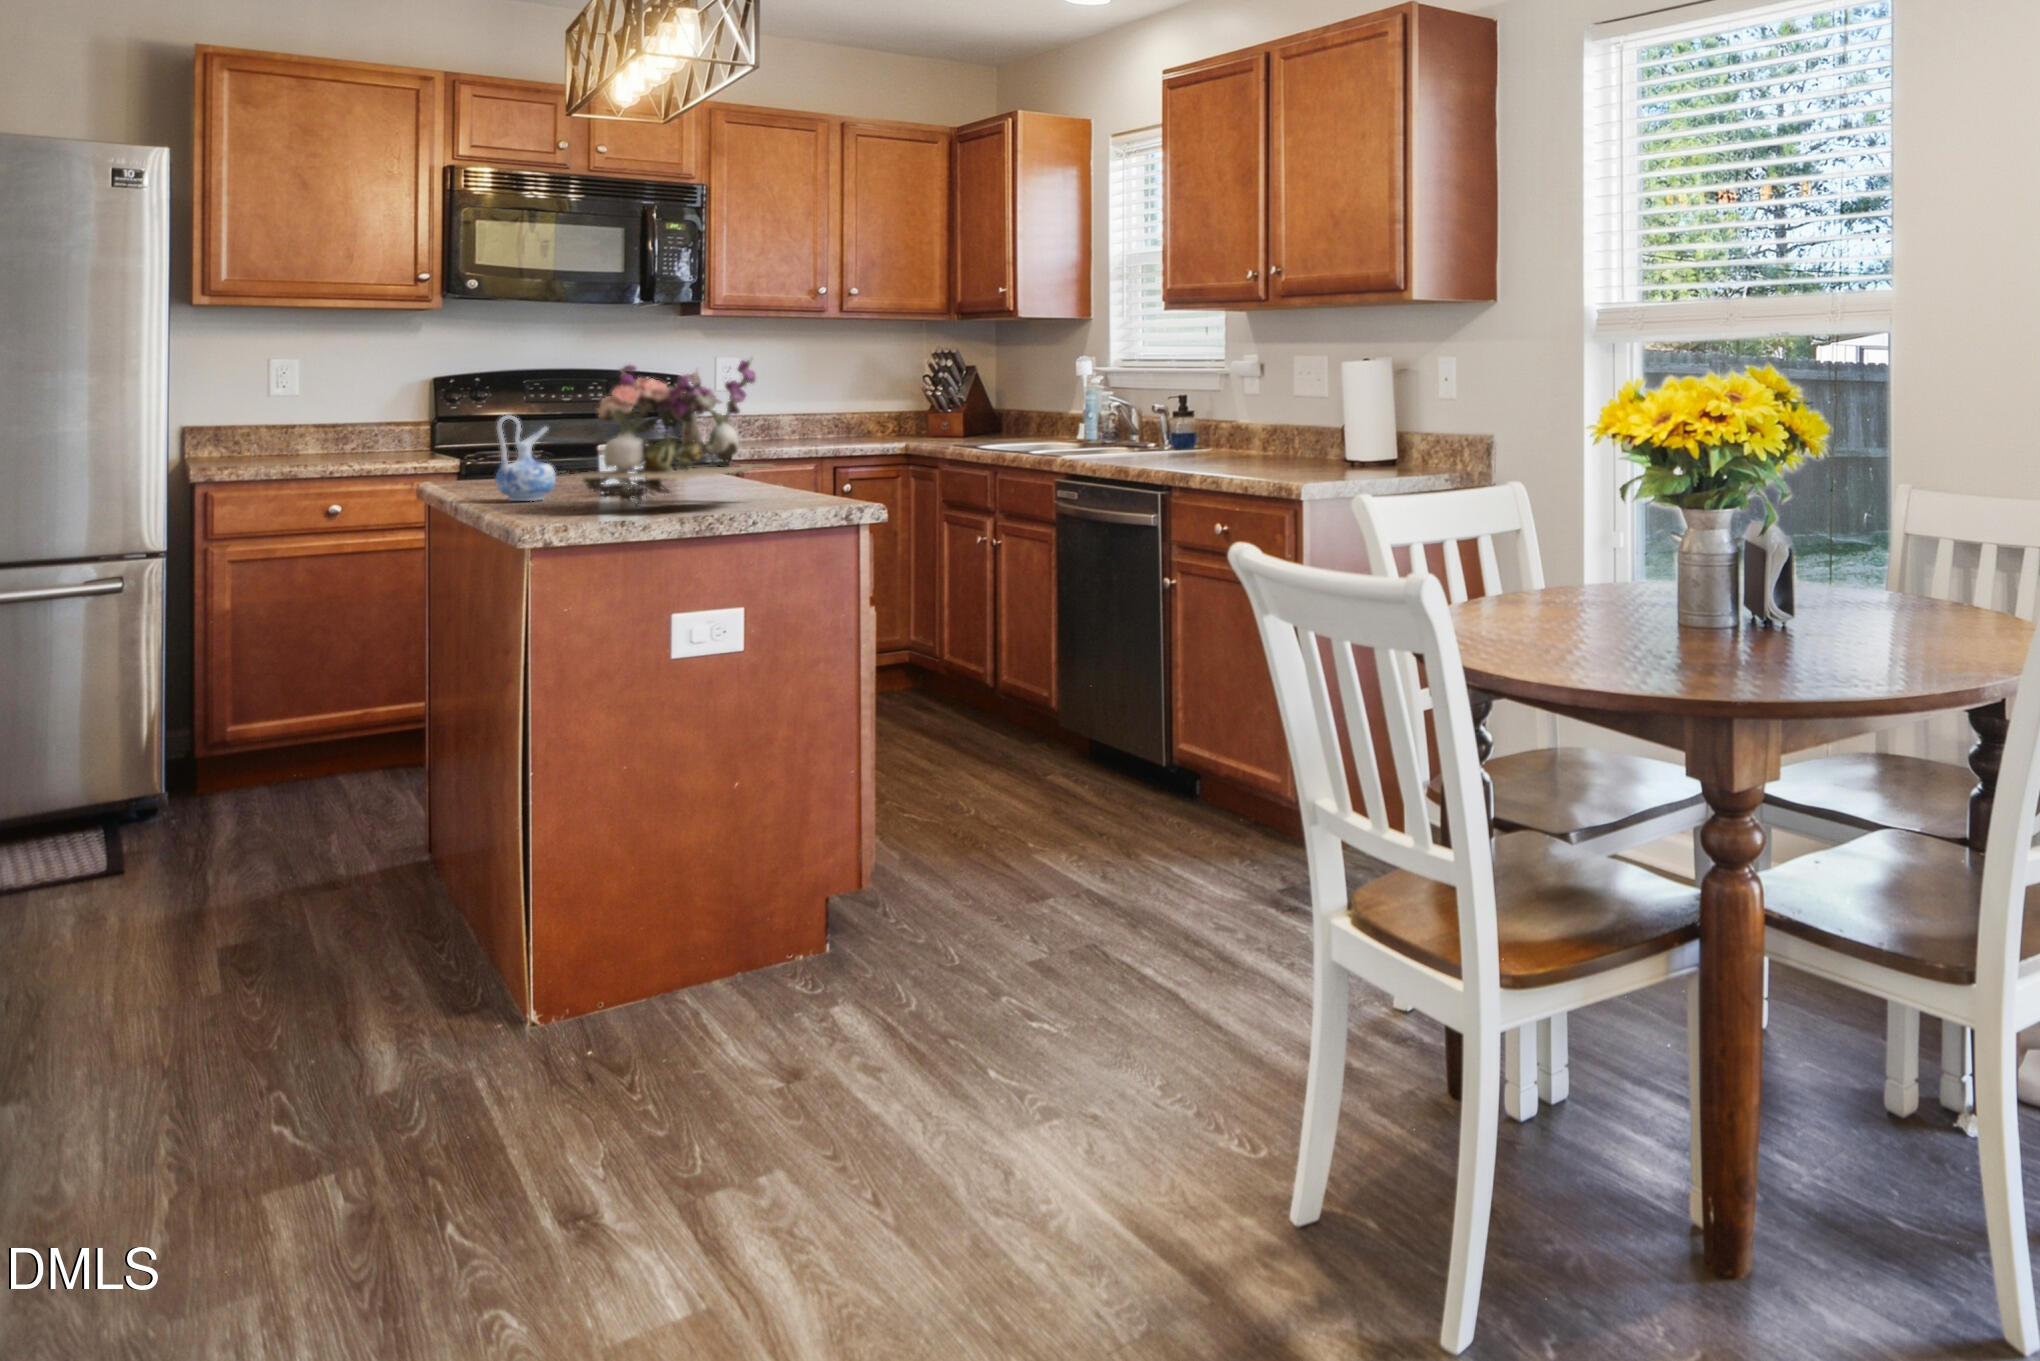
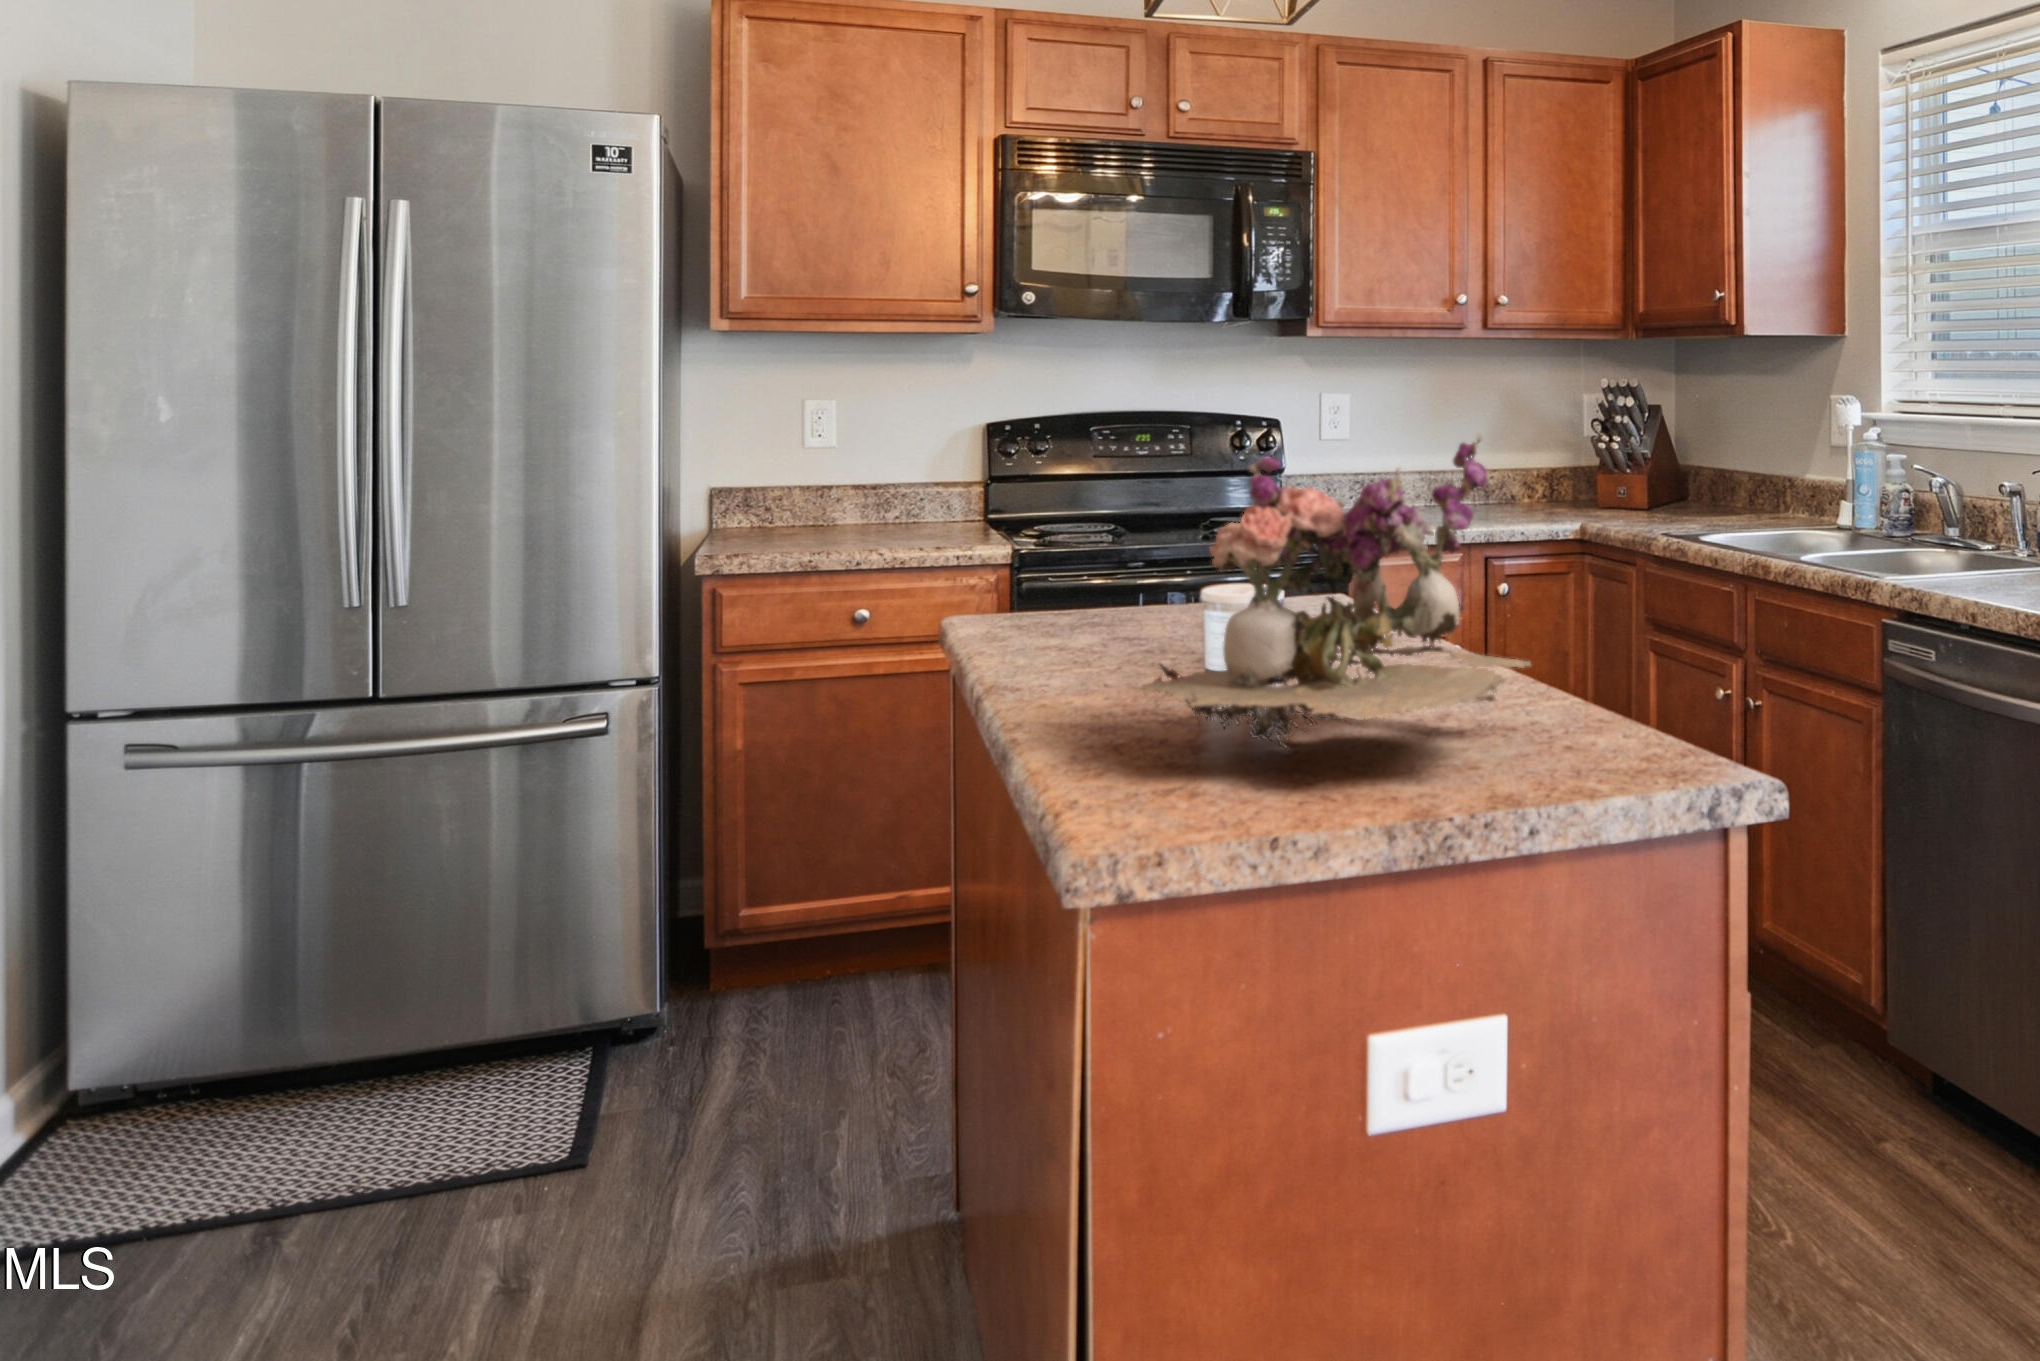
ceramic pitcher: present [495,415,556,501] -> none [1039,542,1136,703]

